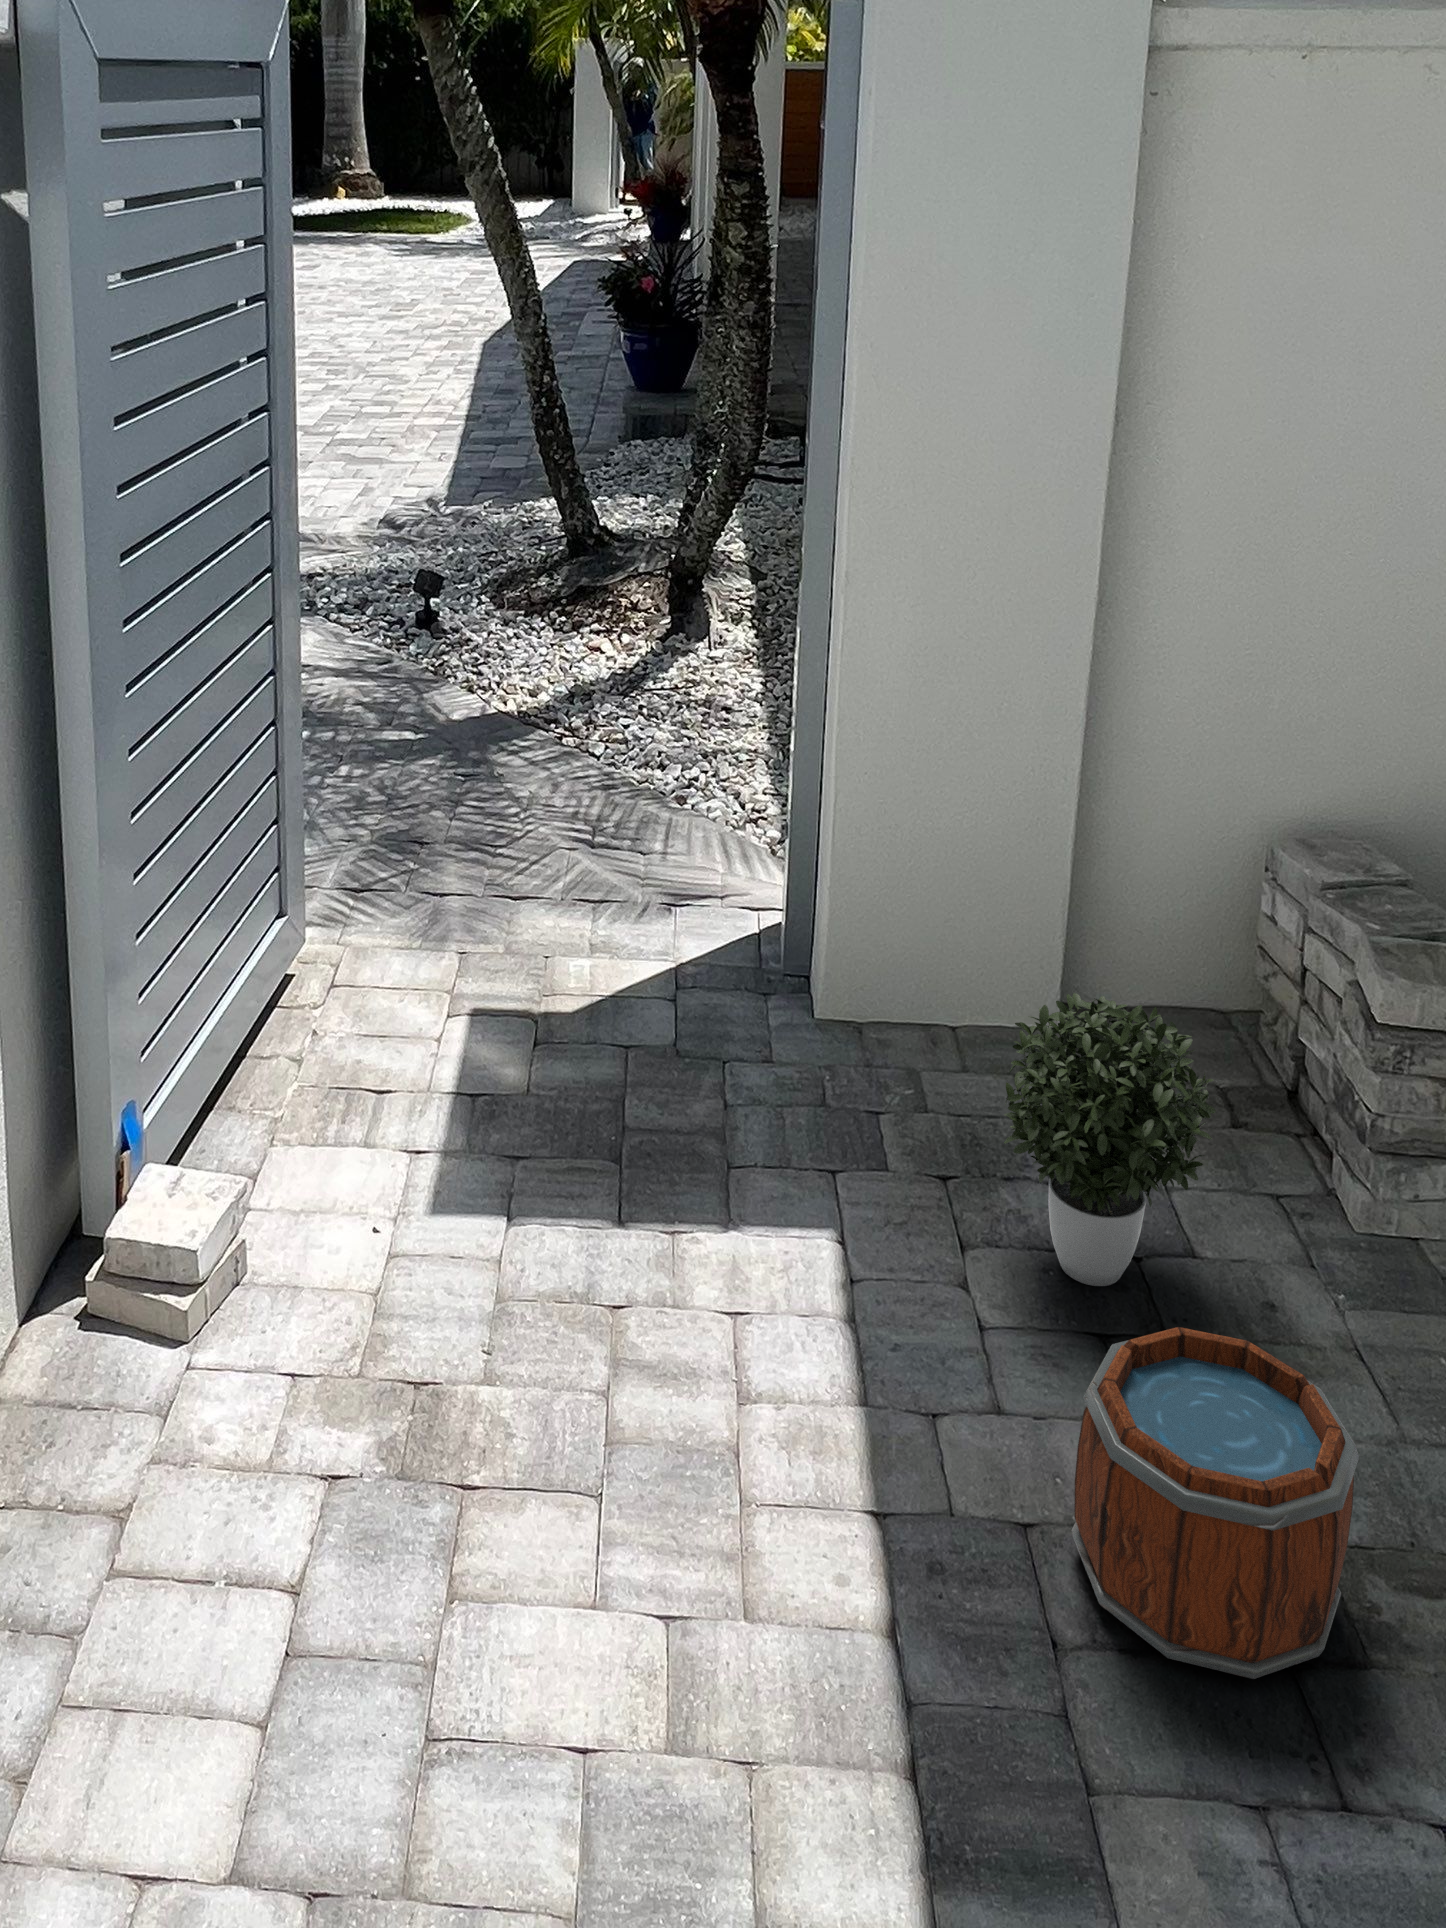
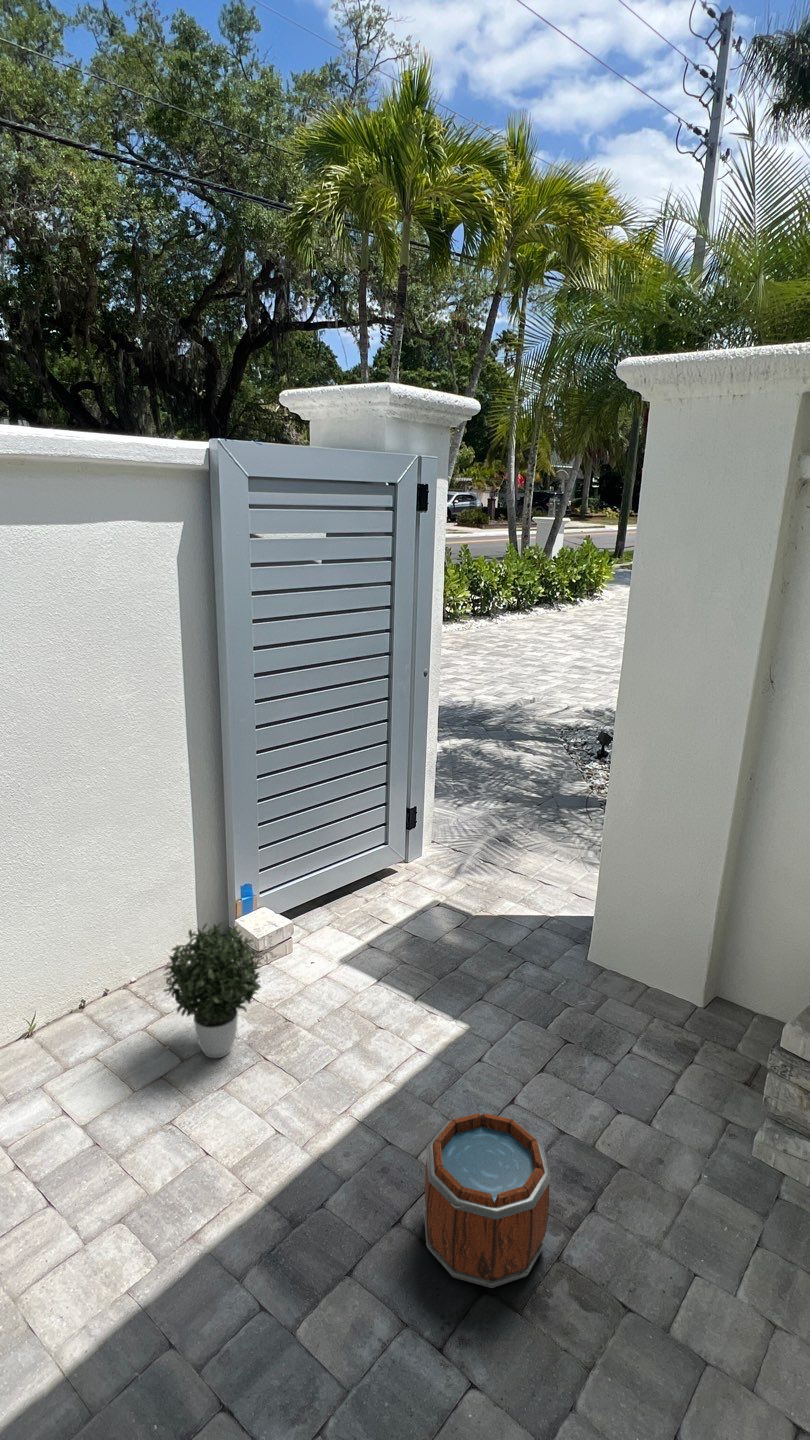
potted plant: present [1004,993,1216,1286] -> present [163,923,261,1058]

